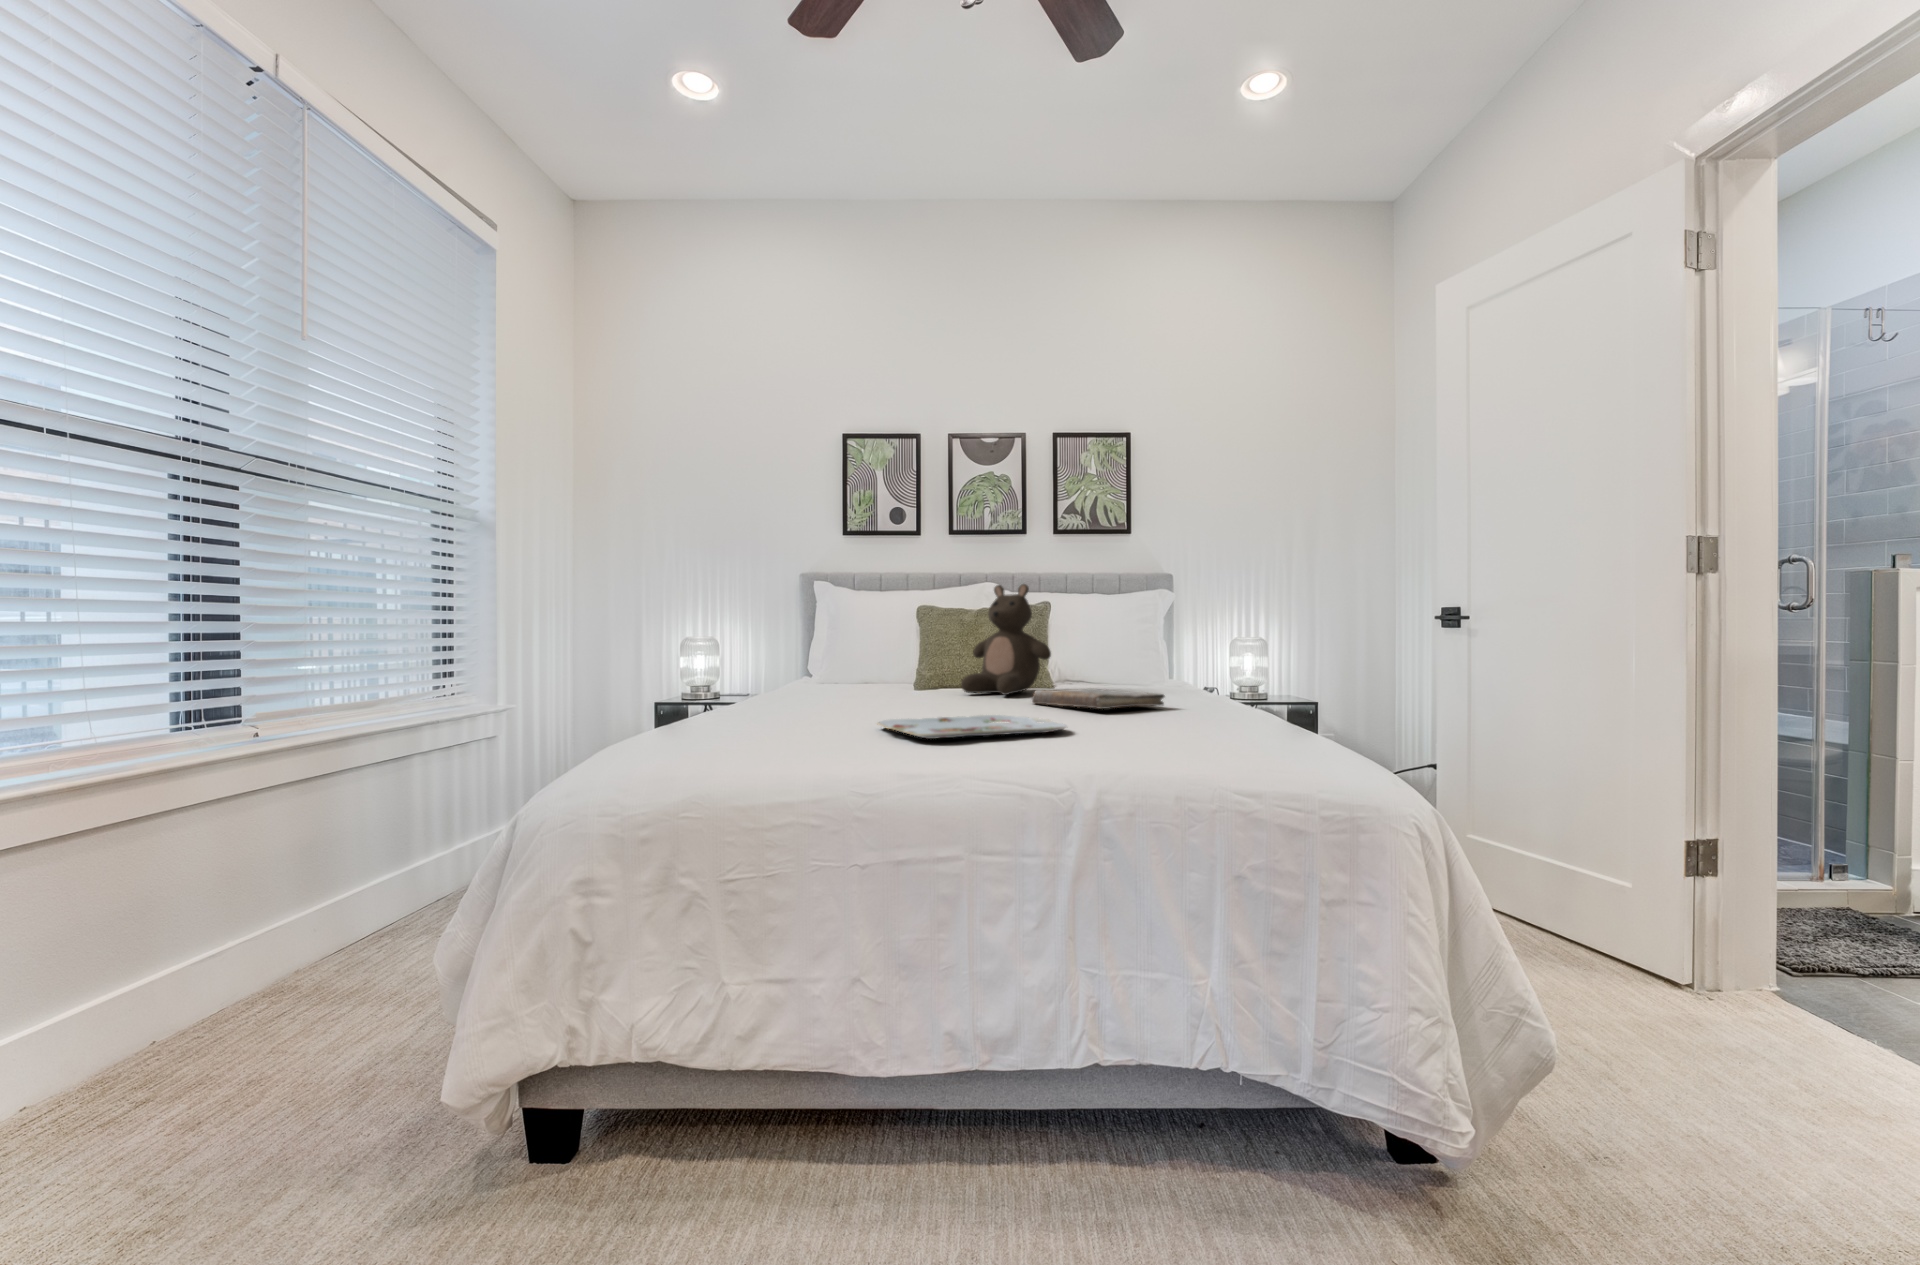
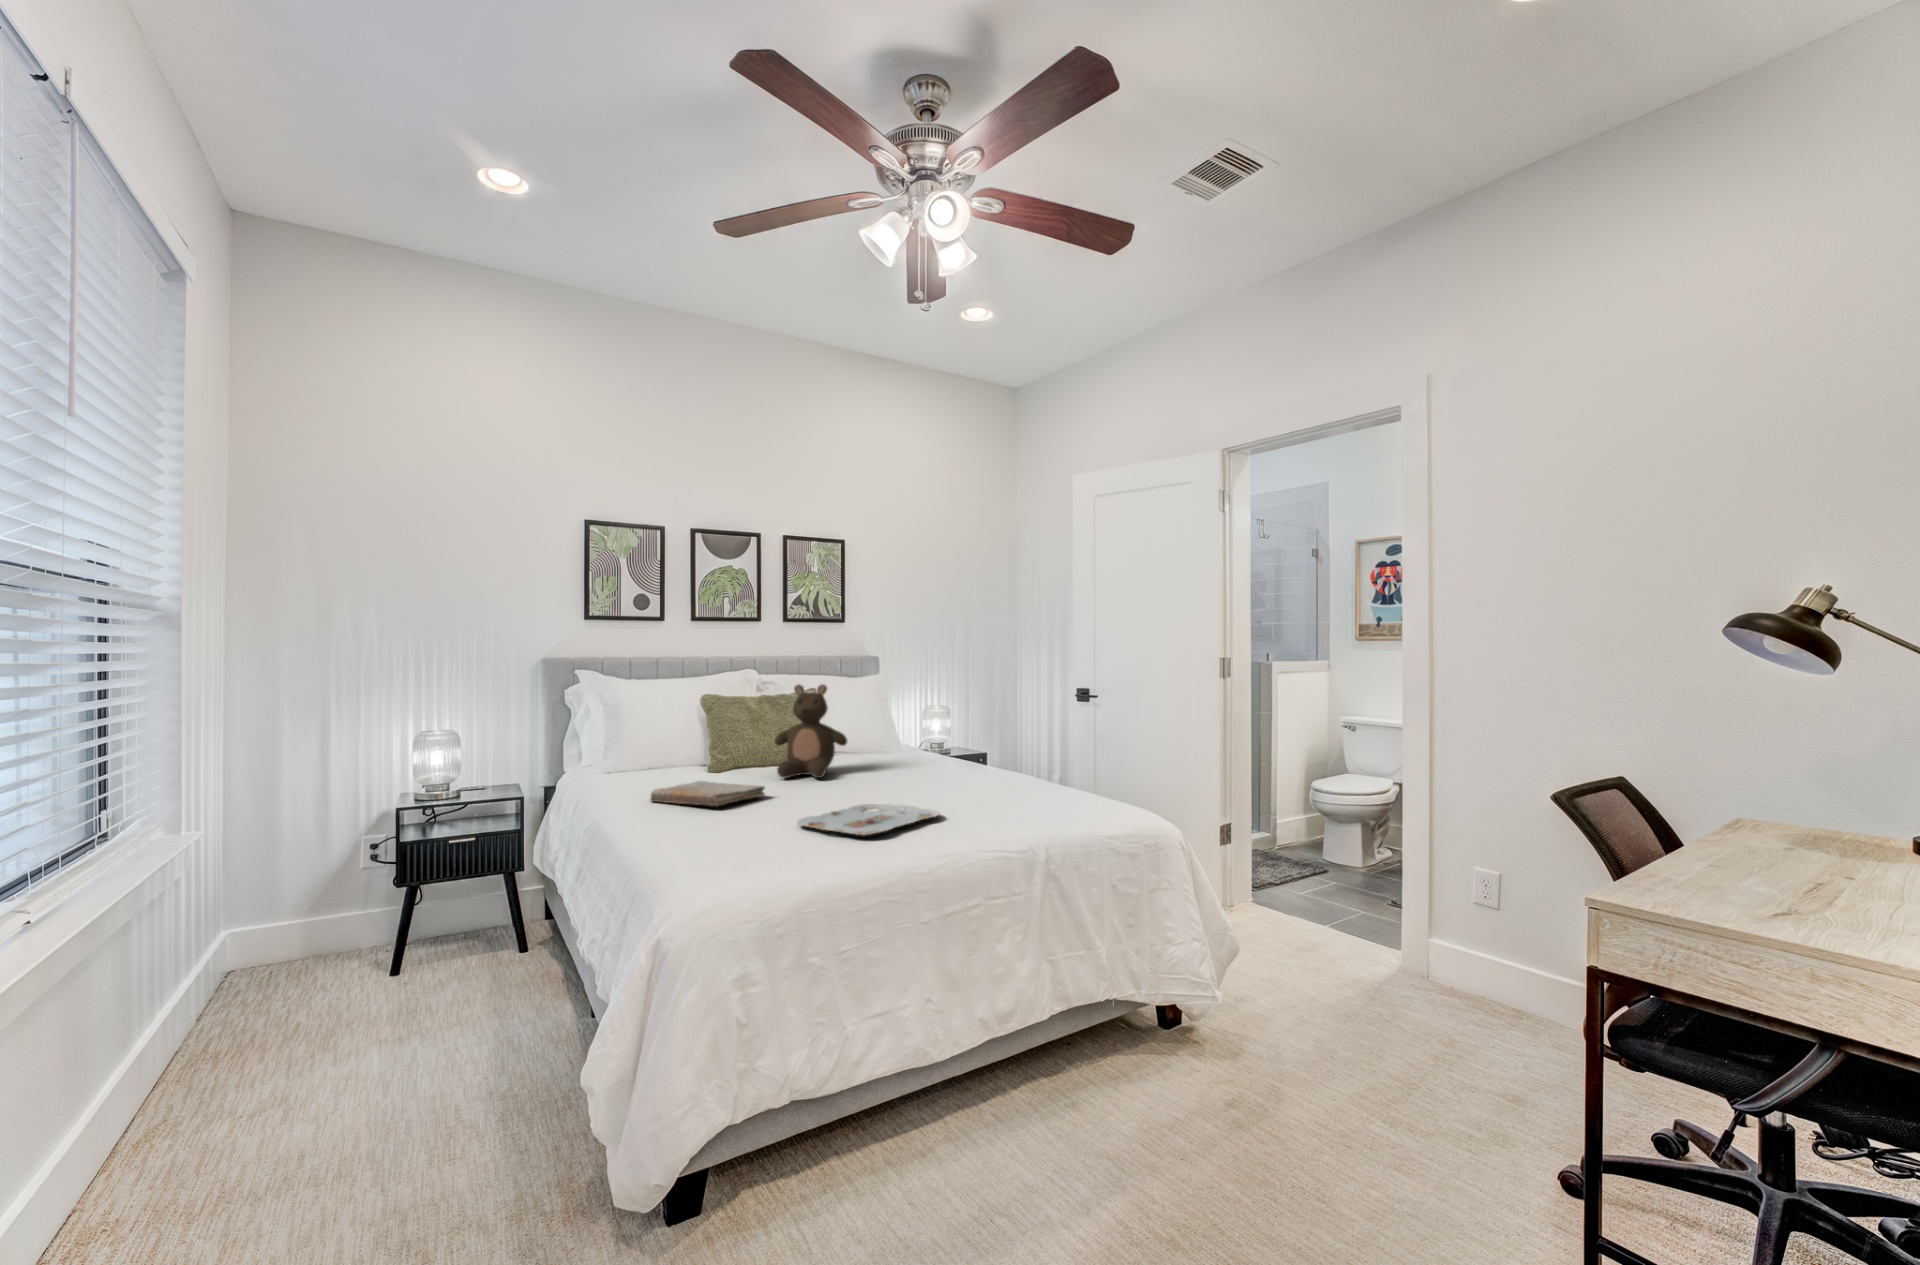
book: present [1032,689,1164,709] -> present [650,781,765,806]

